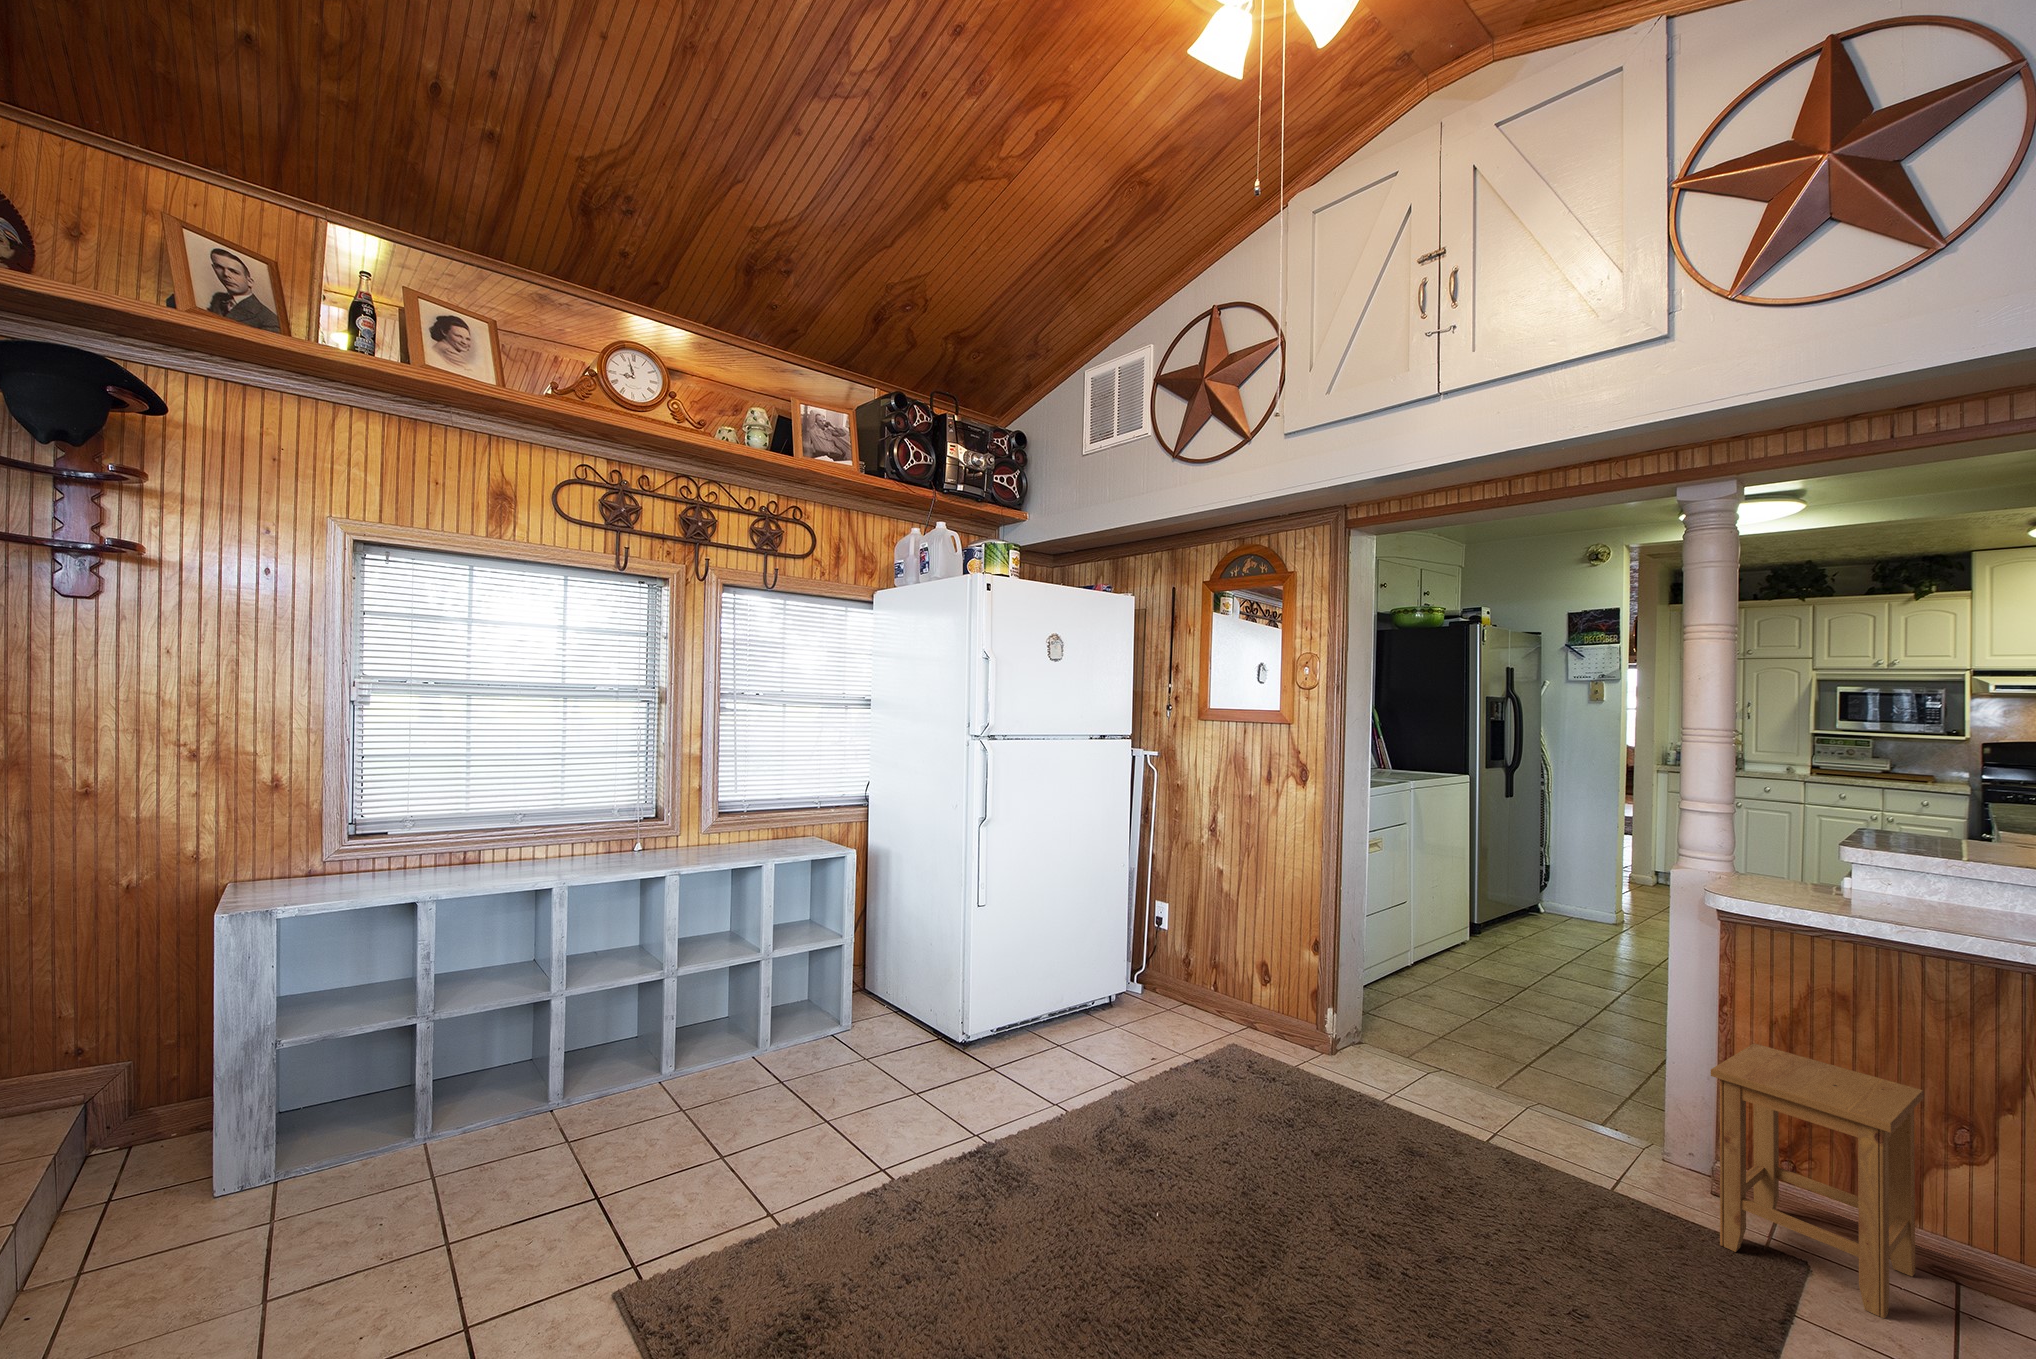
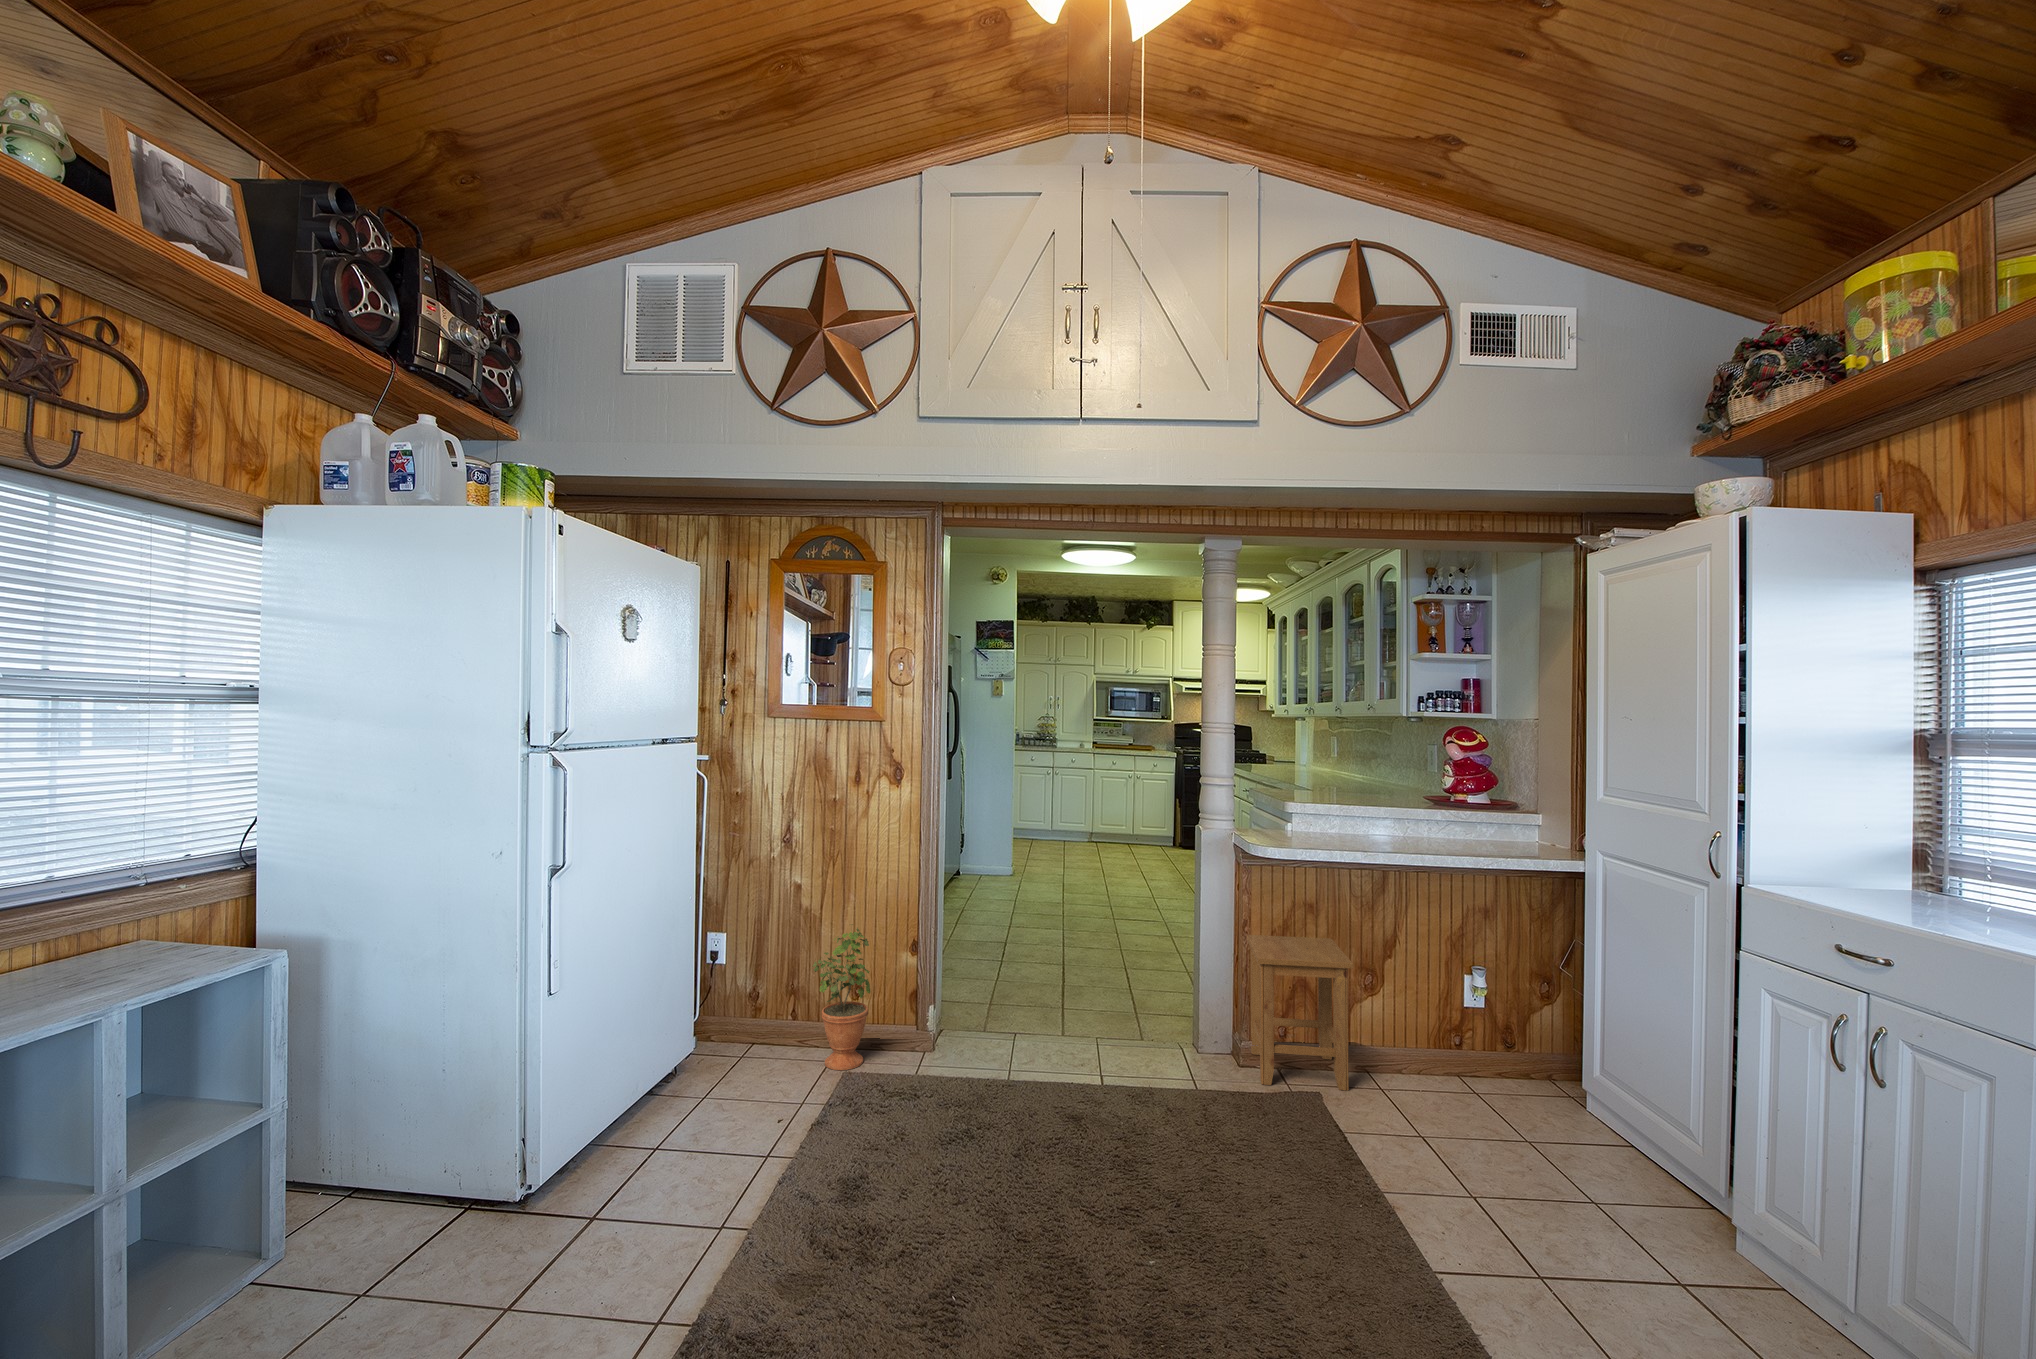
potted plant: none [1213,914,1269,1046] -> present [813,928,871,1070]

